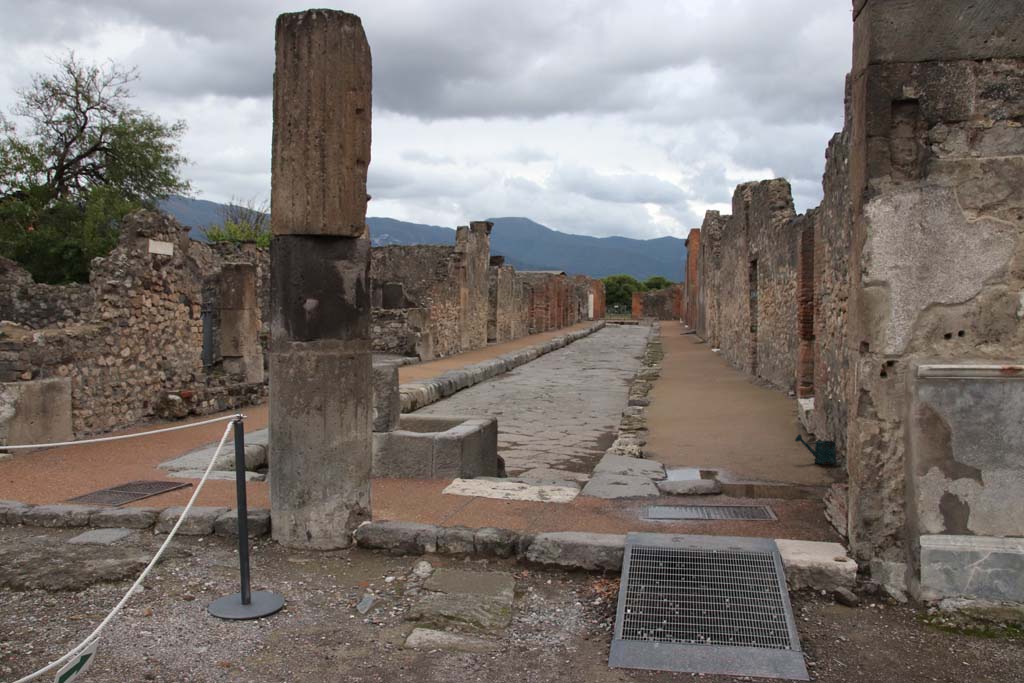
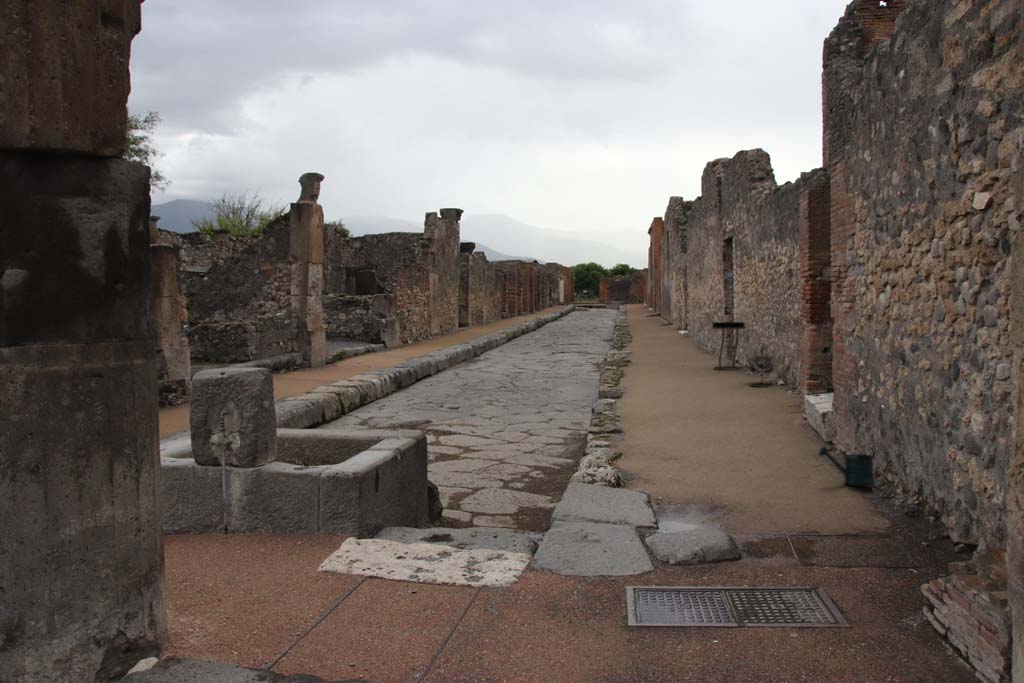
stool: none [735,340,766,384] -> present [712,322,745,370]
potted tree: none [761,357,790,398] -> present [748,345,774,387]

